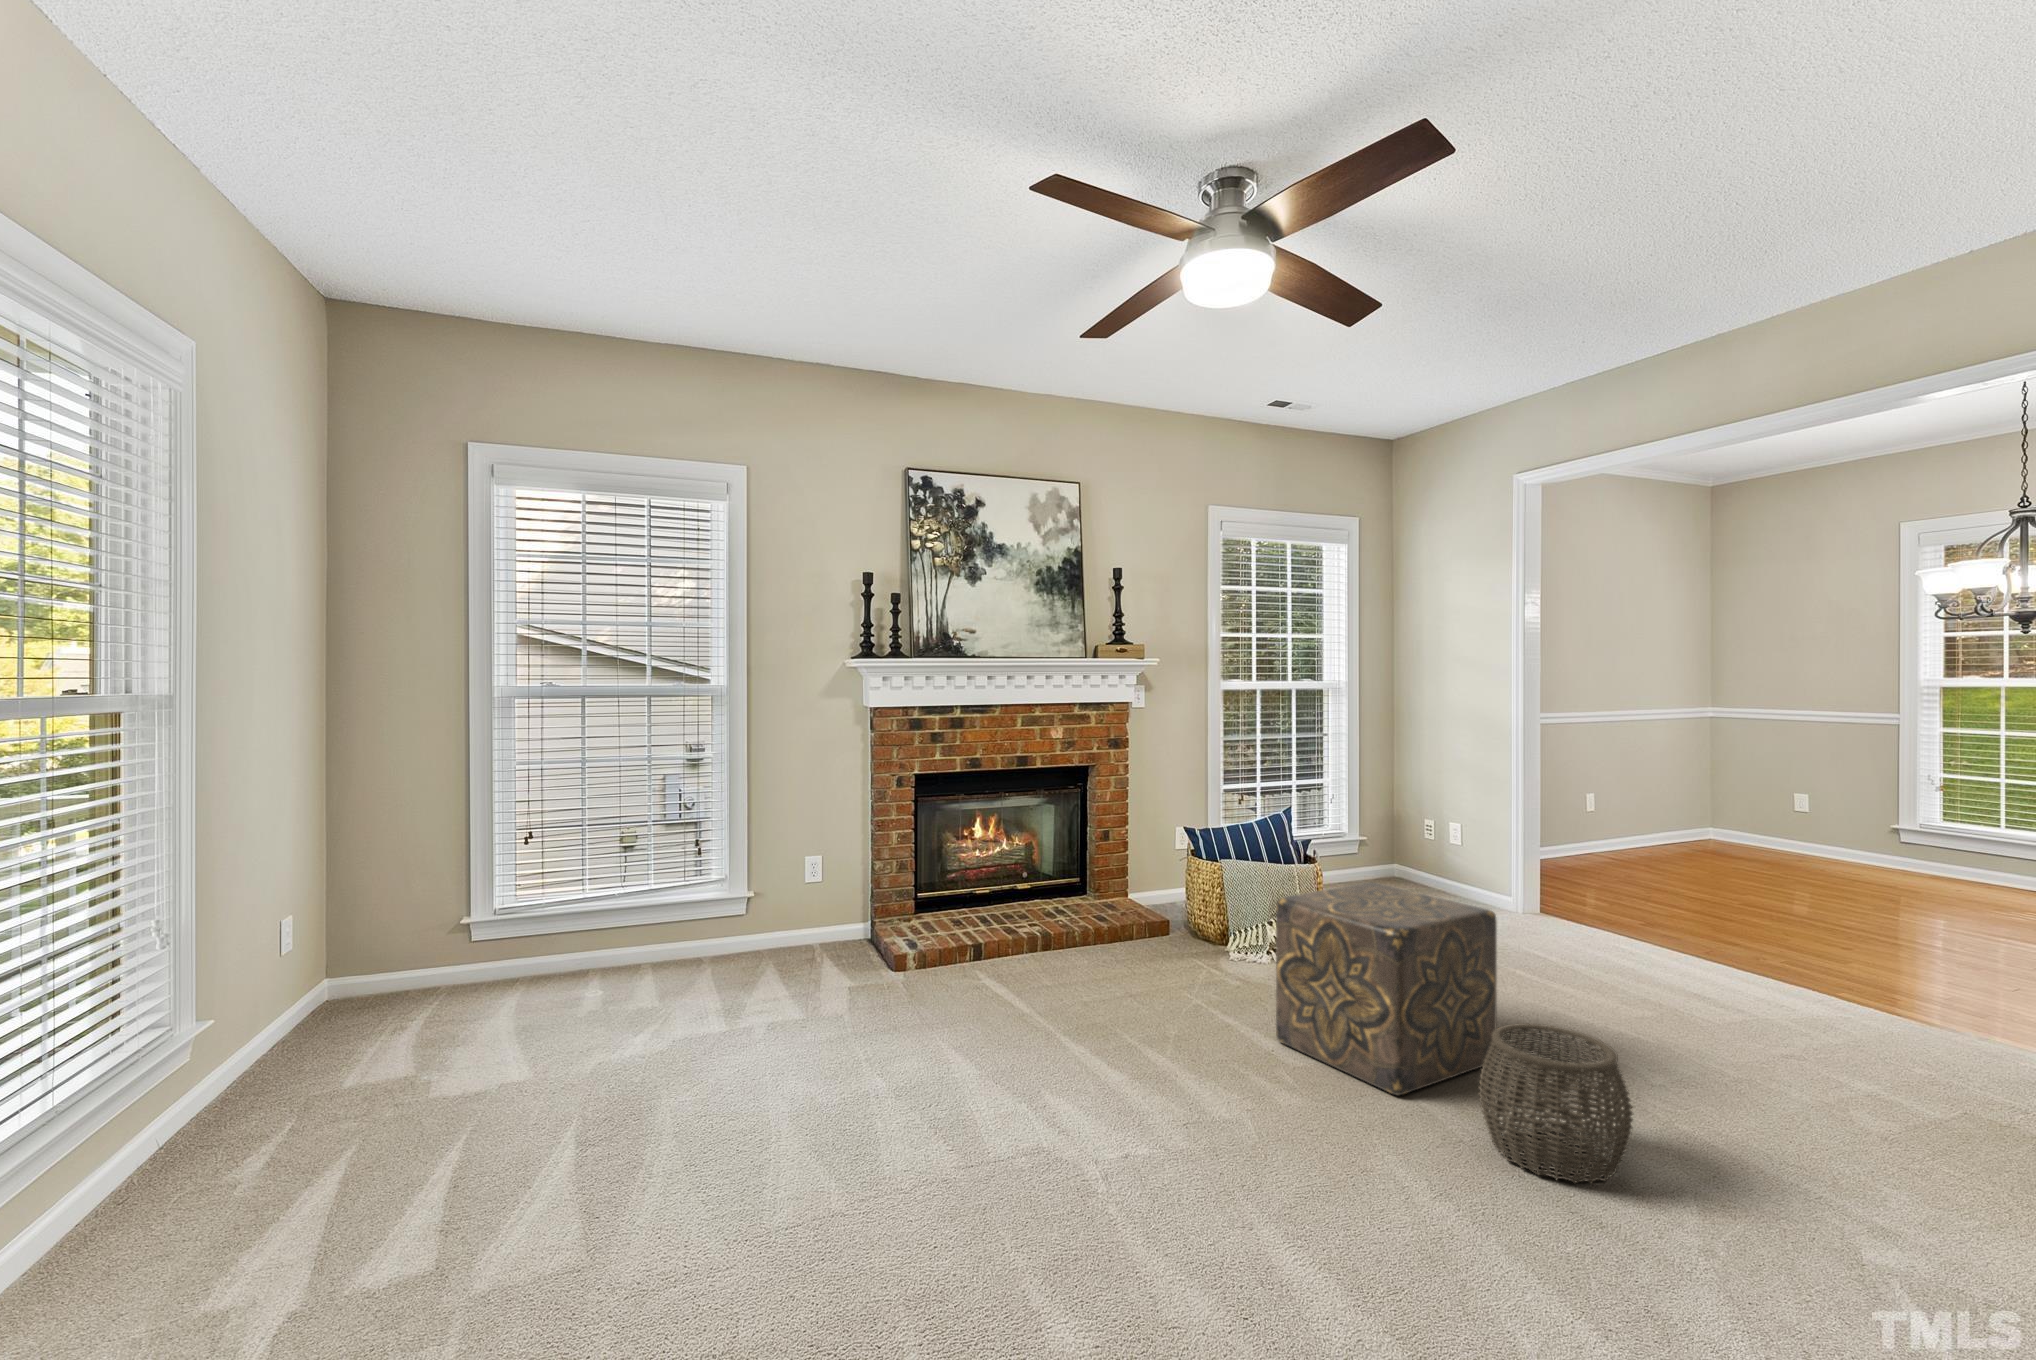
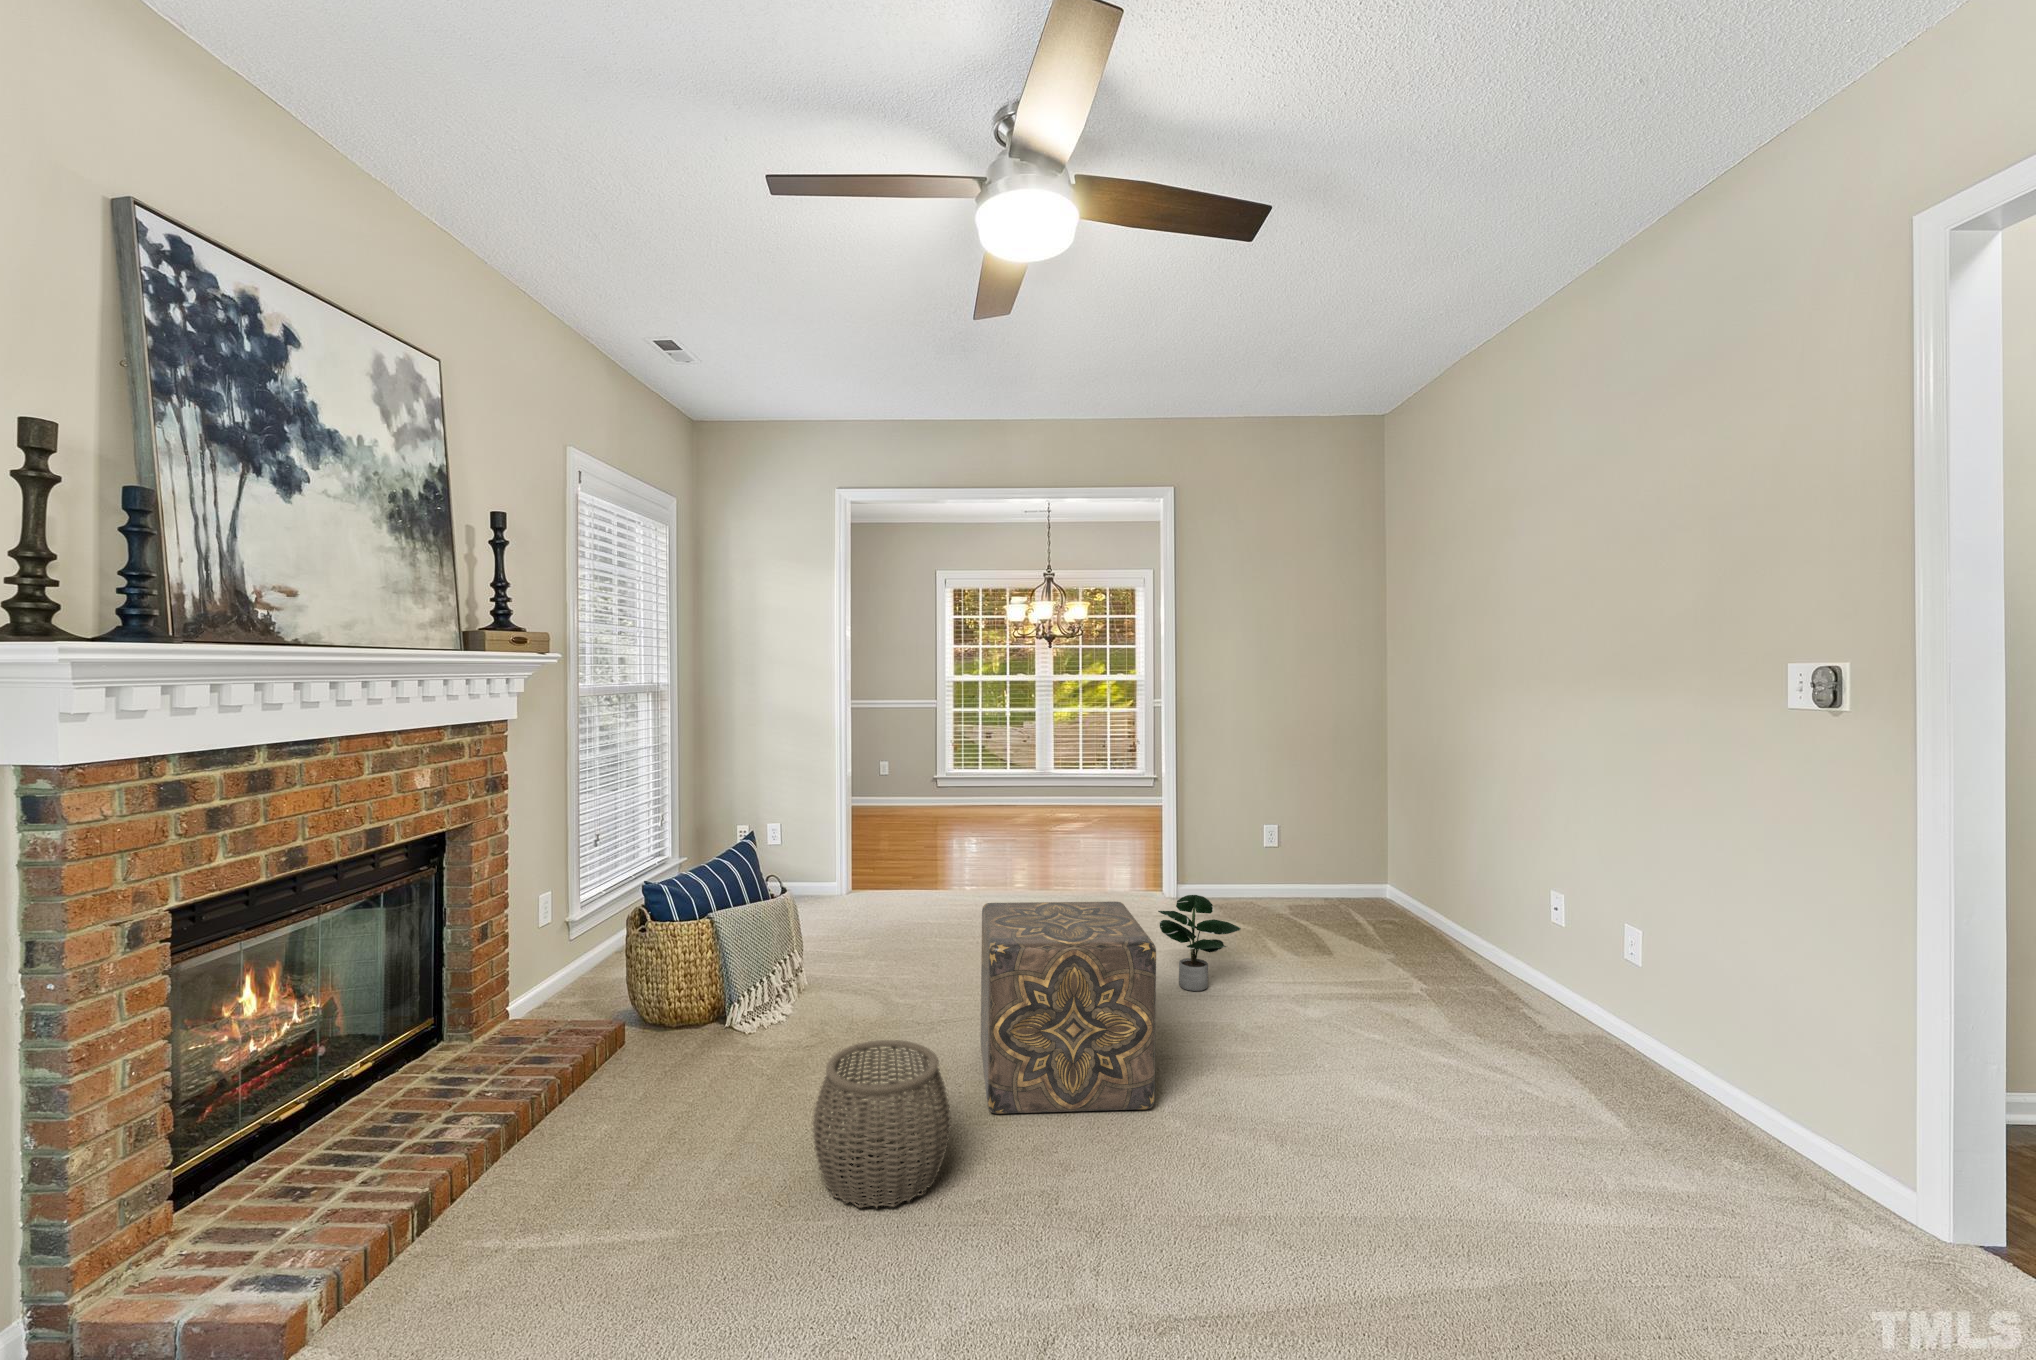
potted plant: none [1659,962,1783,1084] -> present [1158,895,1241,991]
woven basket: present [1479,1023,1633,1183] -> present [812,1040,951,1208]

